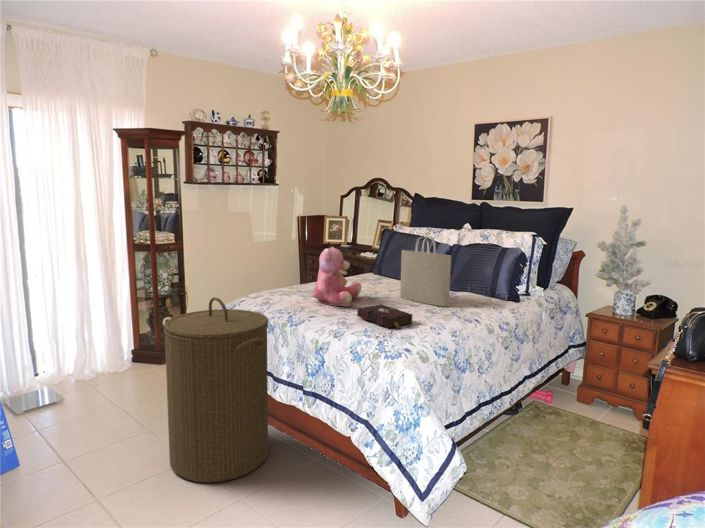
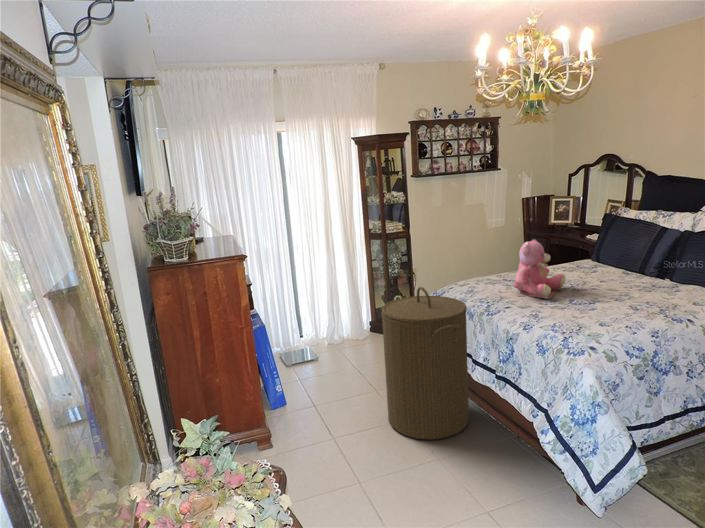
tote bag: present [400,236,451,307] -> none [611,227,666,303]
book: present [357,304,412,328] -> none [551,299,609,326]

